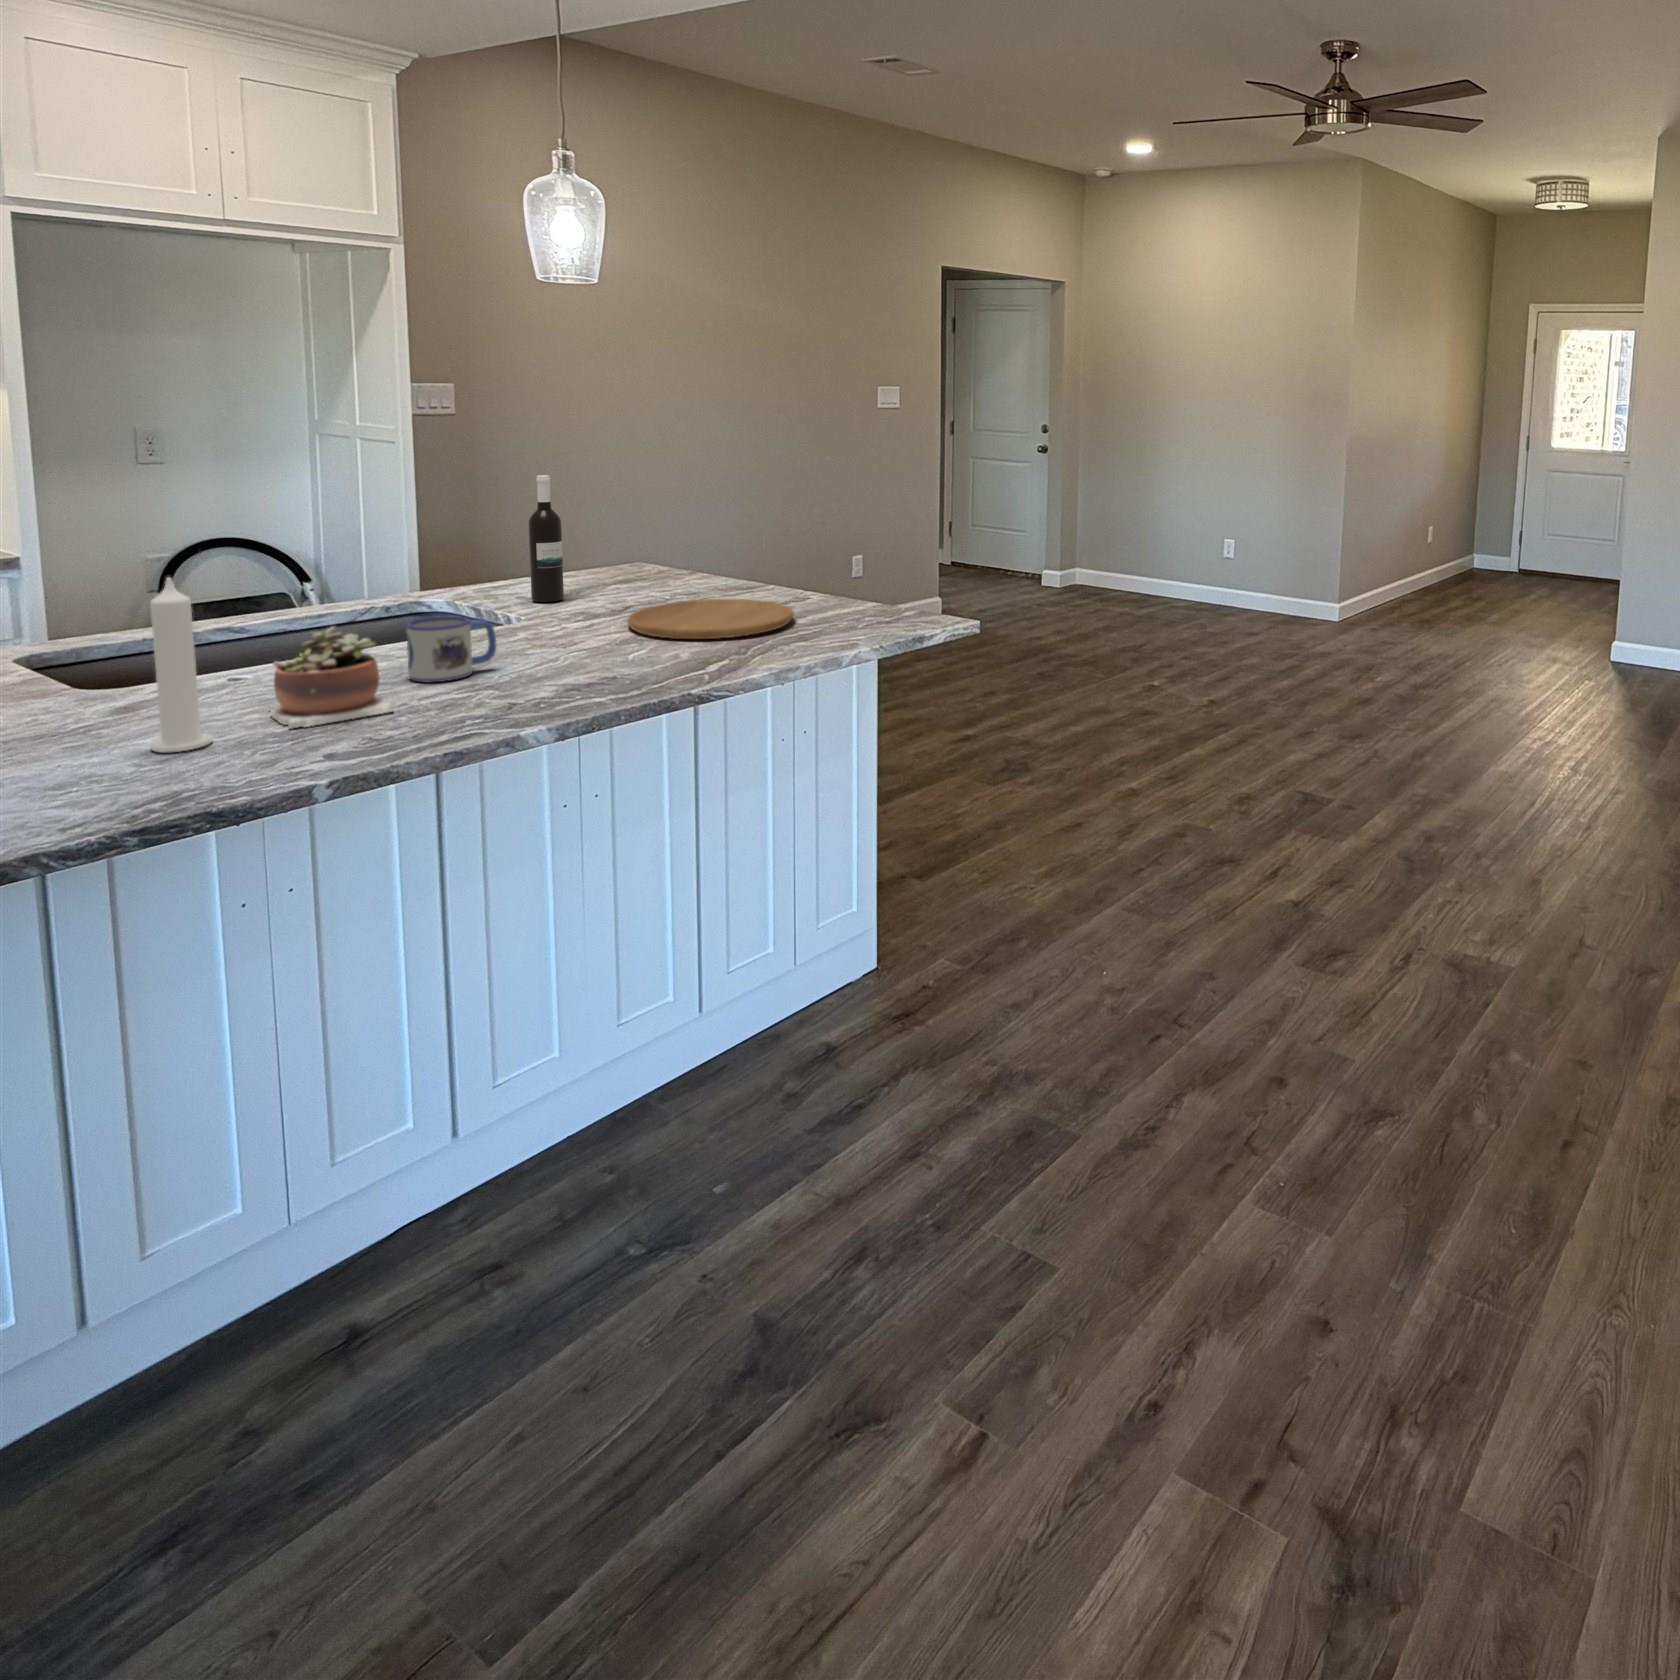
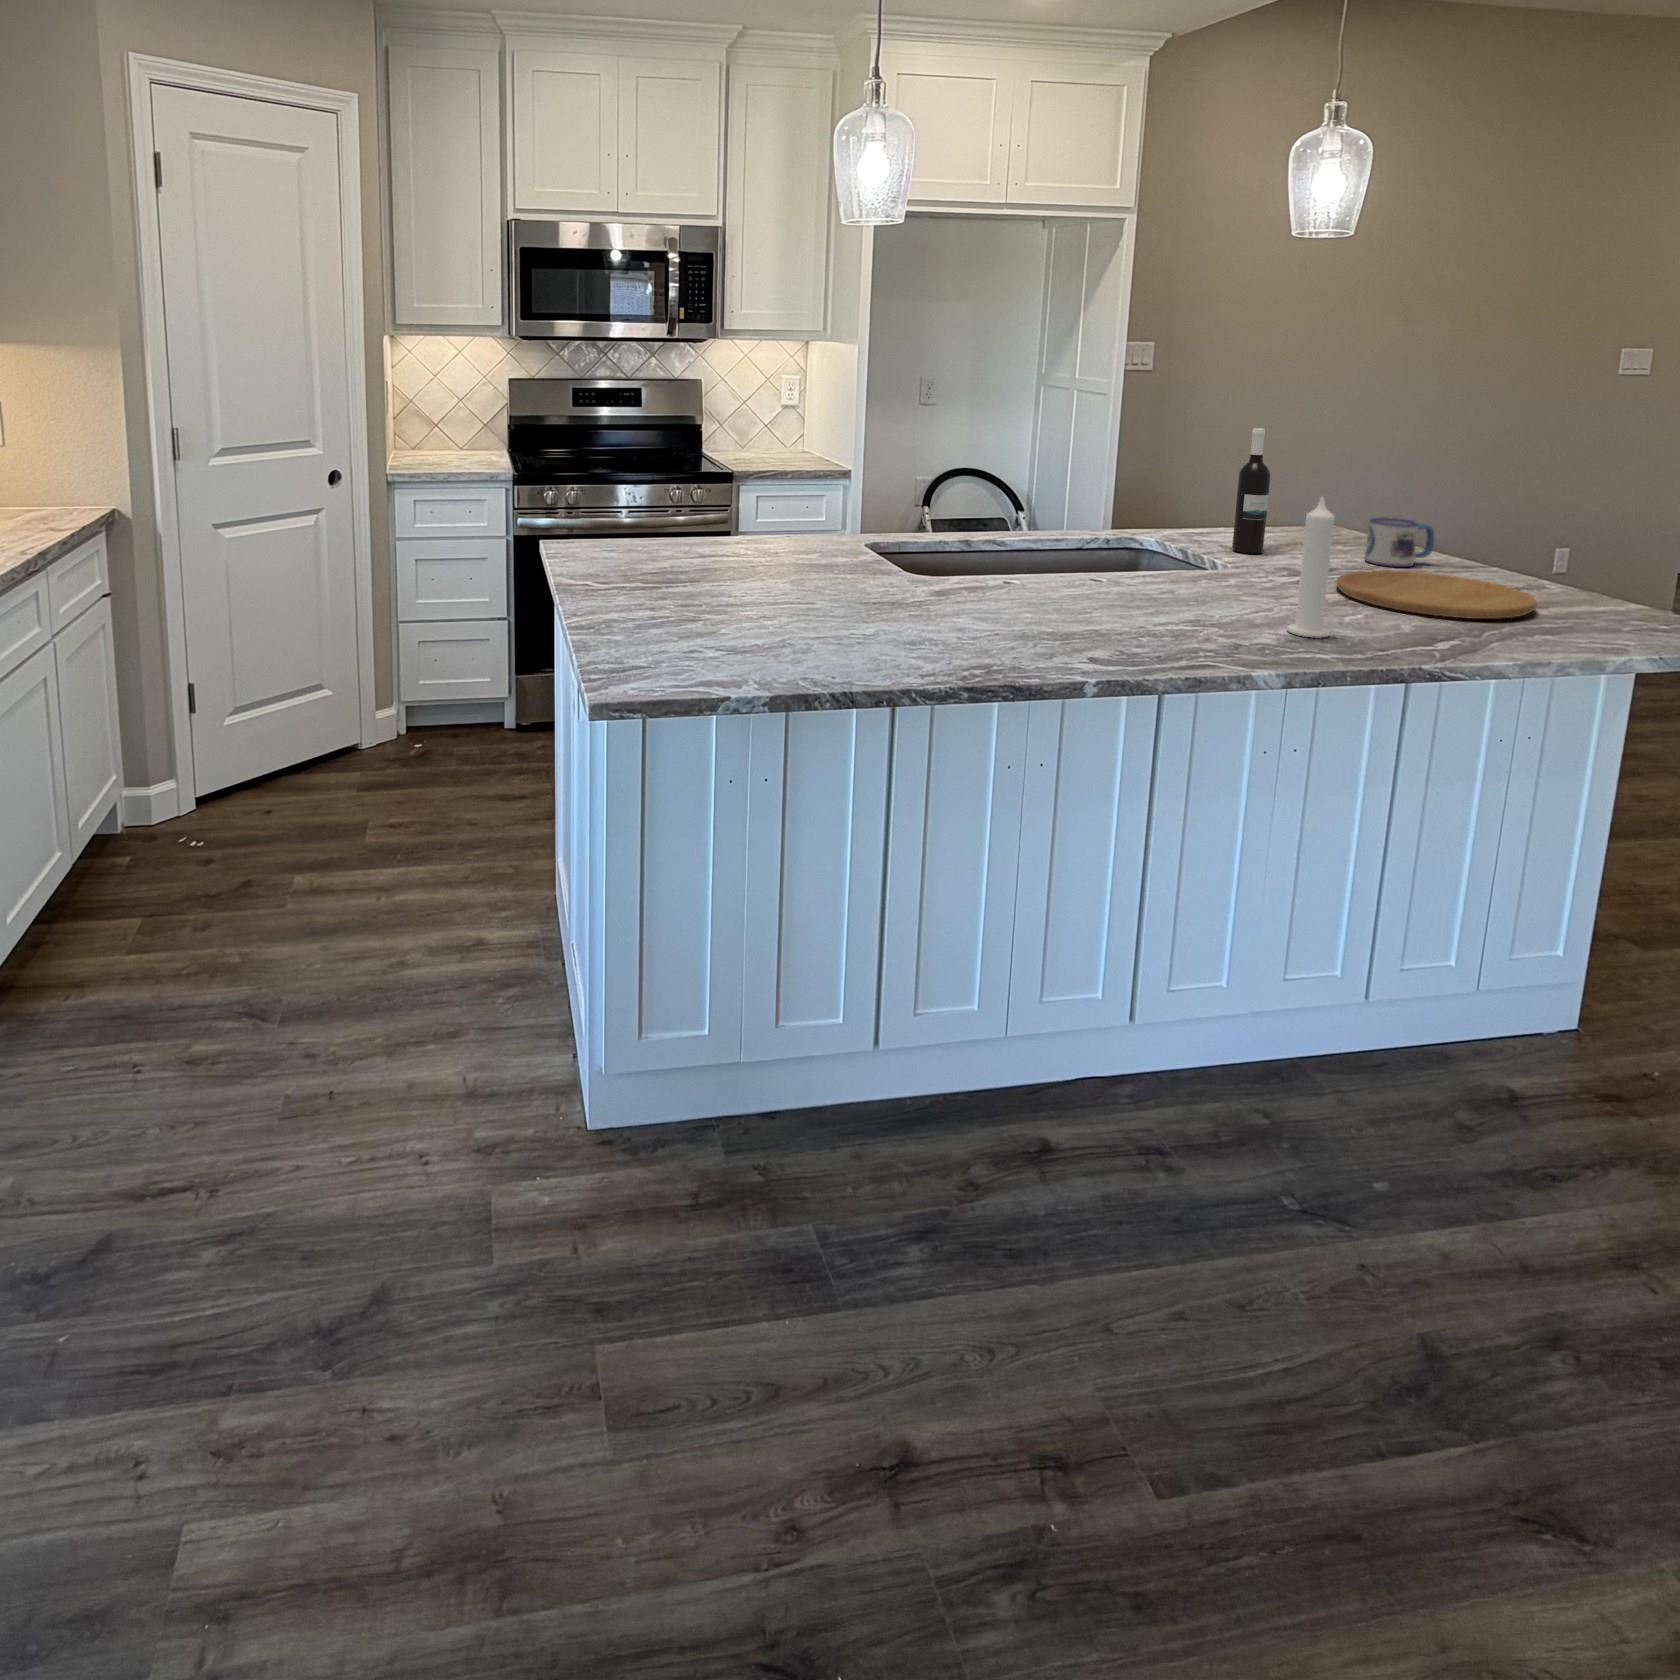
candle: present [150,577,213,753] -> present [1287,497,1335,638]
mug: present [406,616,496,682] -> present [1365,517,1434,567]
succulent plant: present [270,627,393,728] -> none [1037,548,1135,631]

